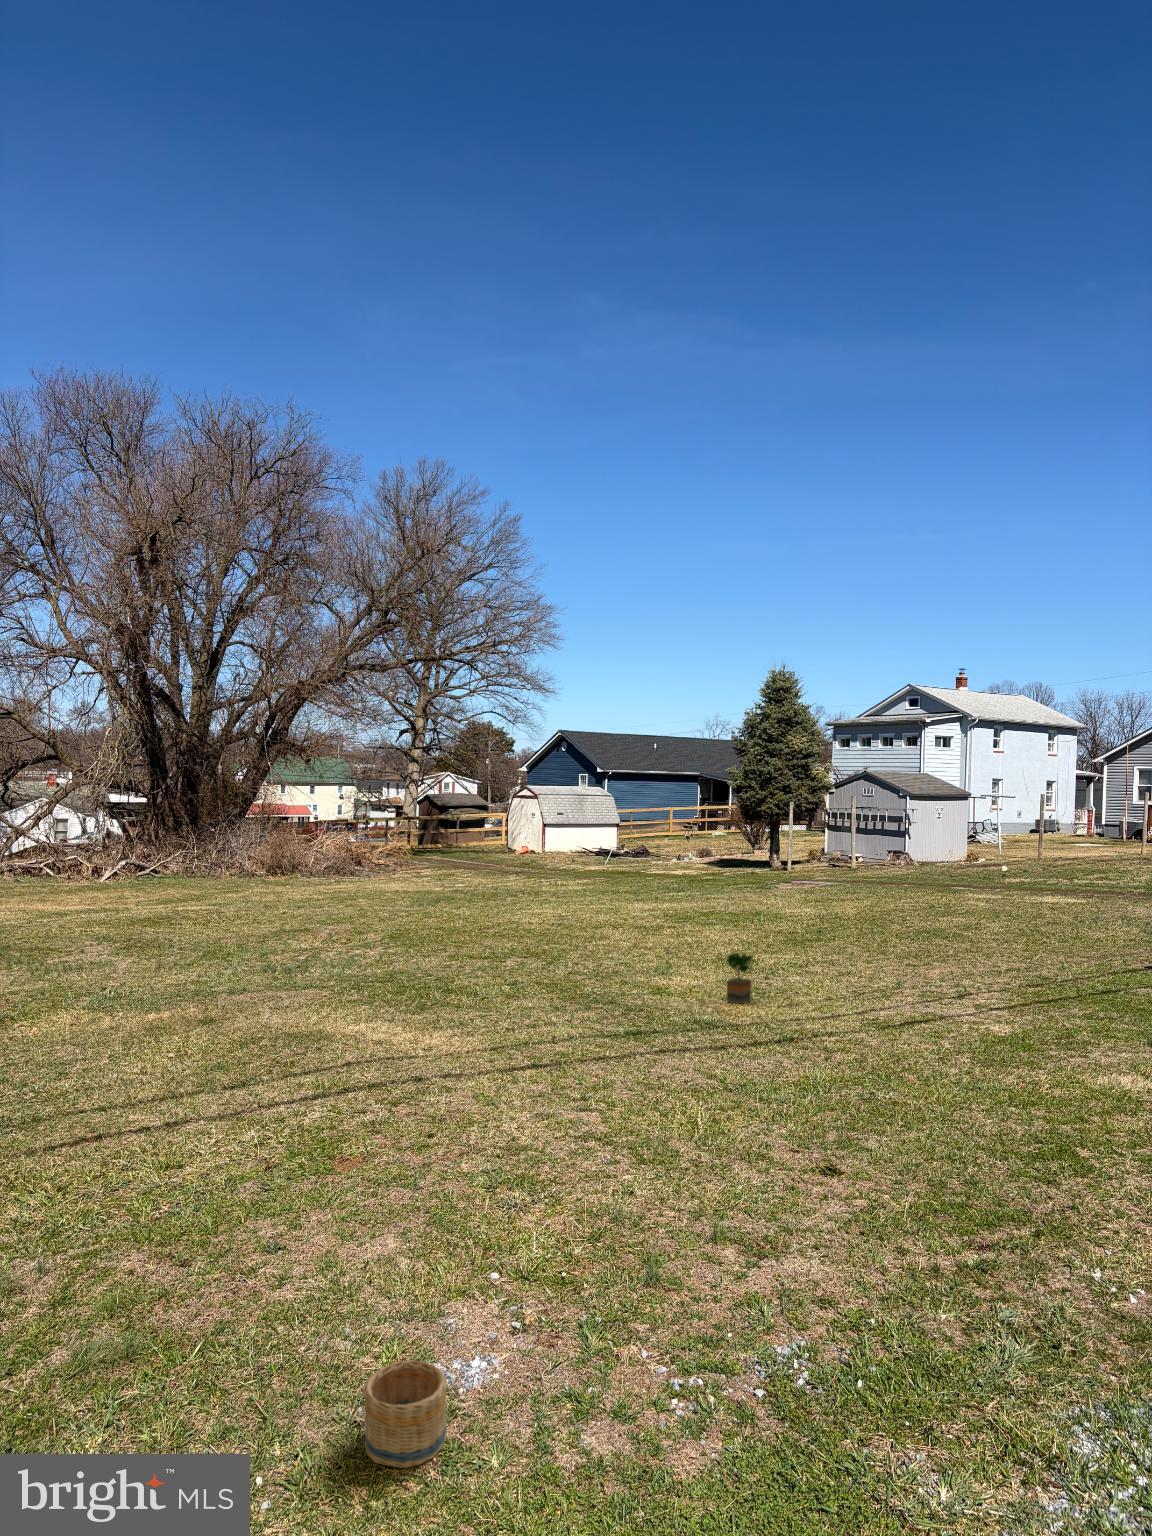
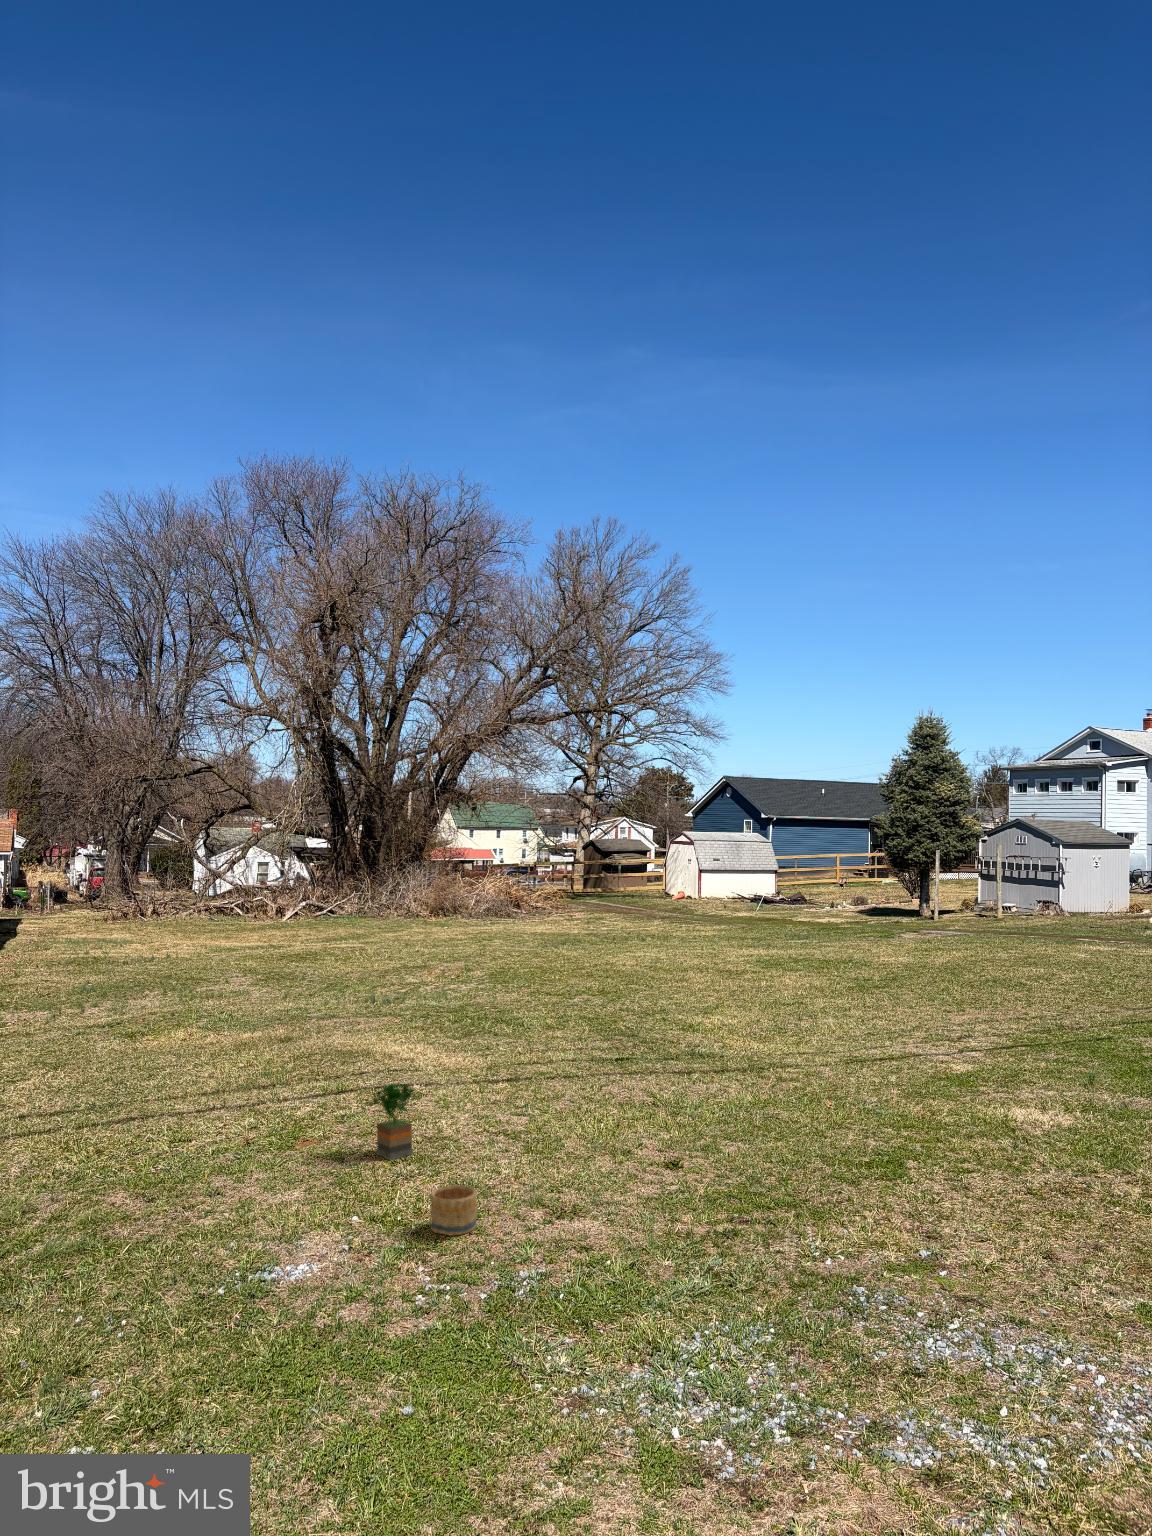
potted tree: present [727,953,756,1004] -> present [373,1084,420,1160]

